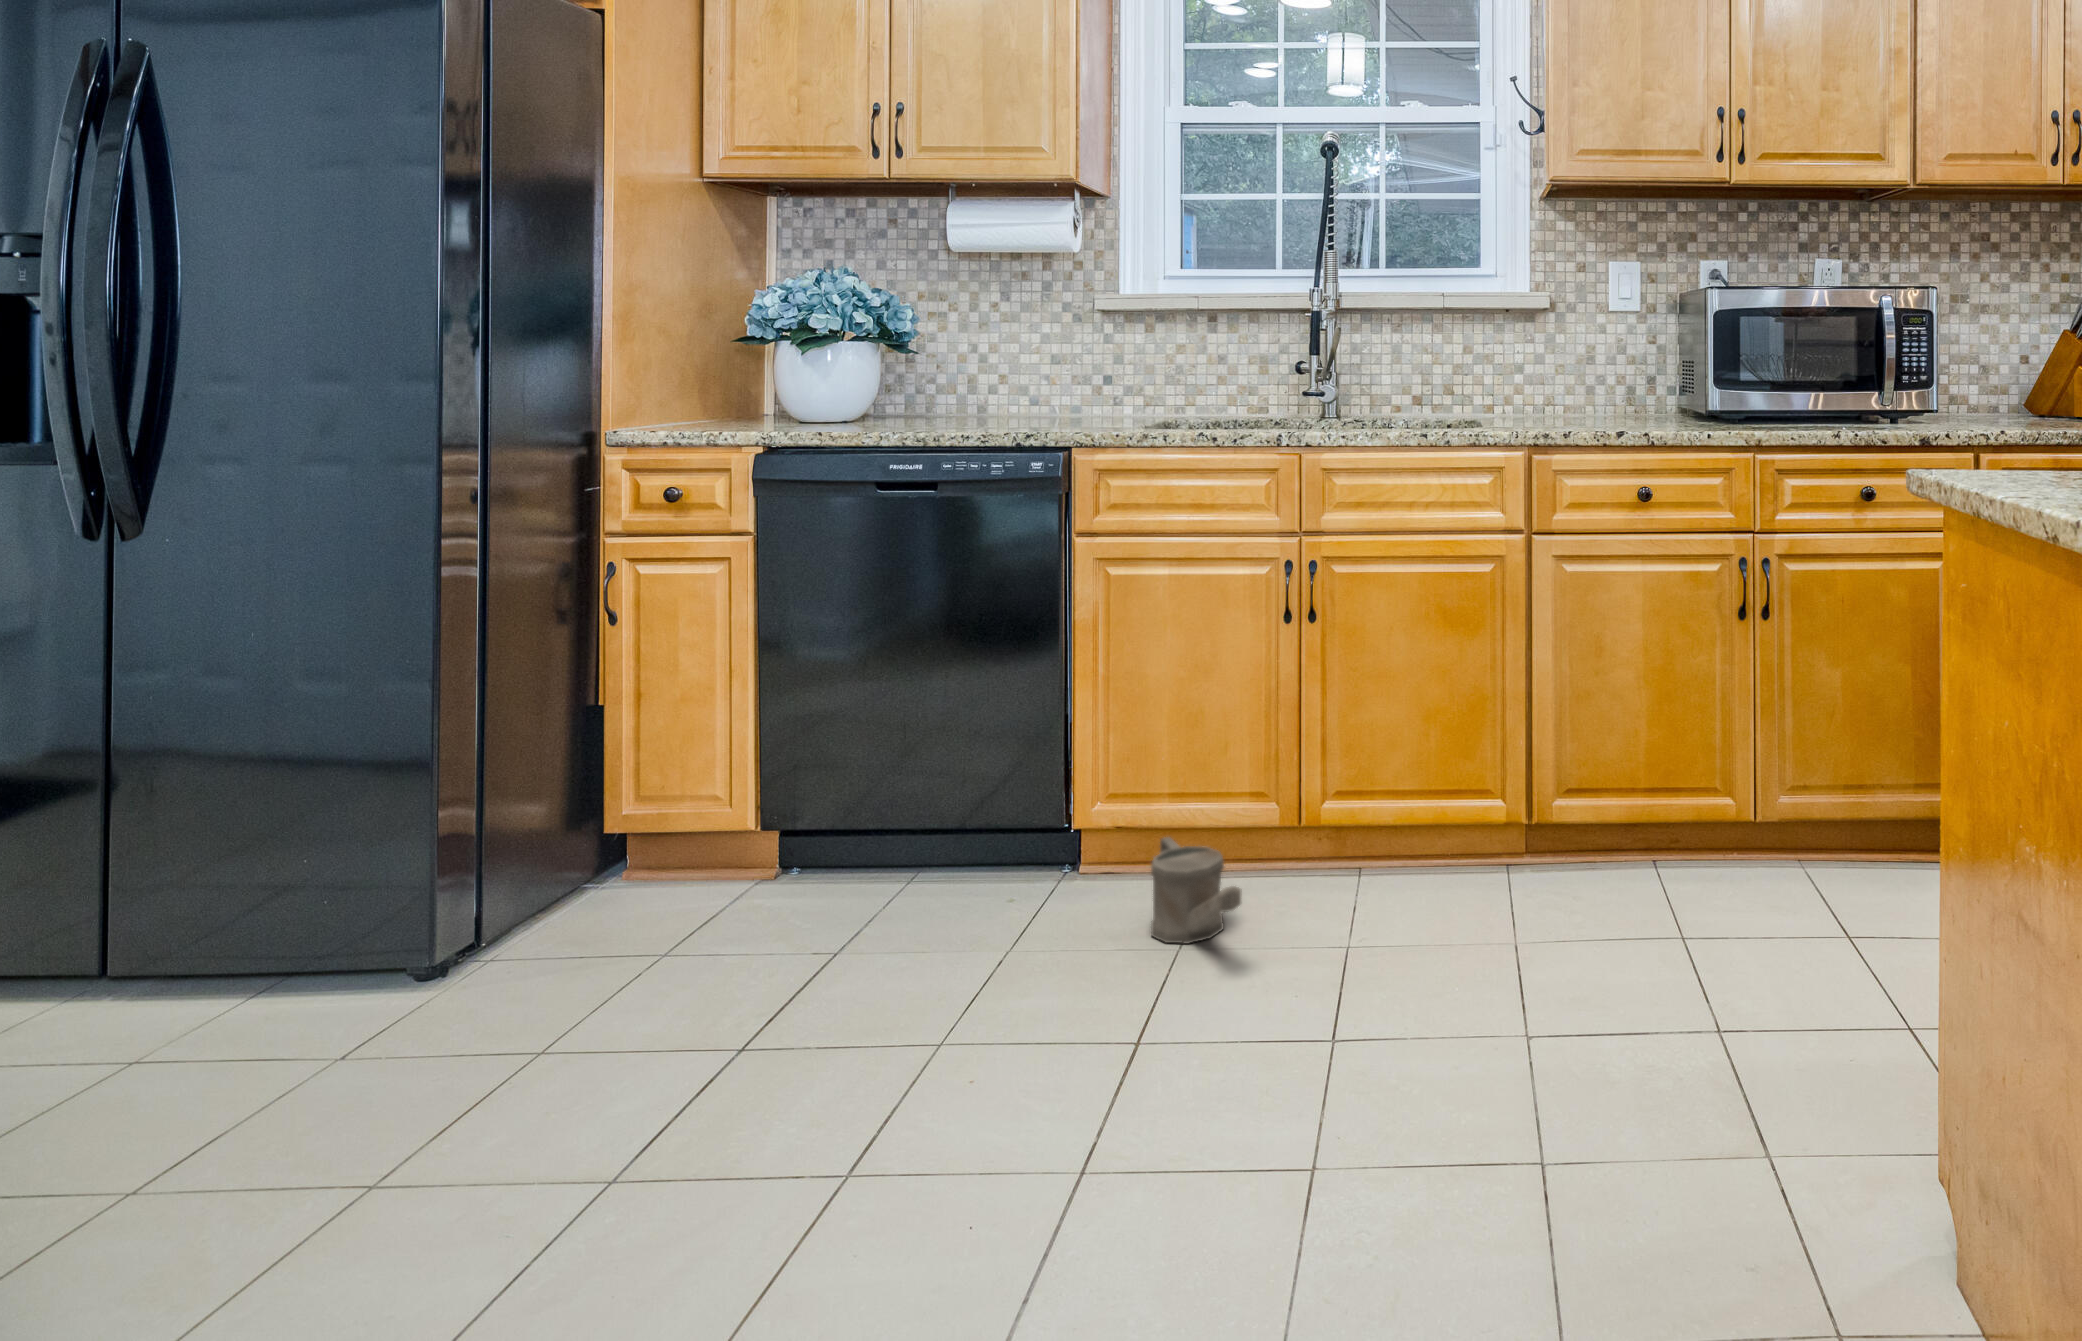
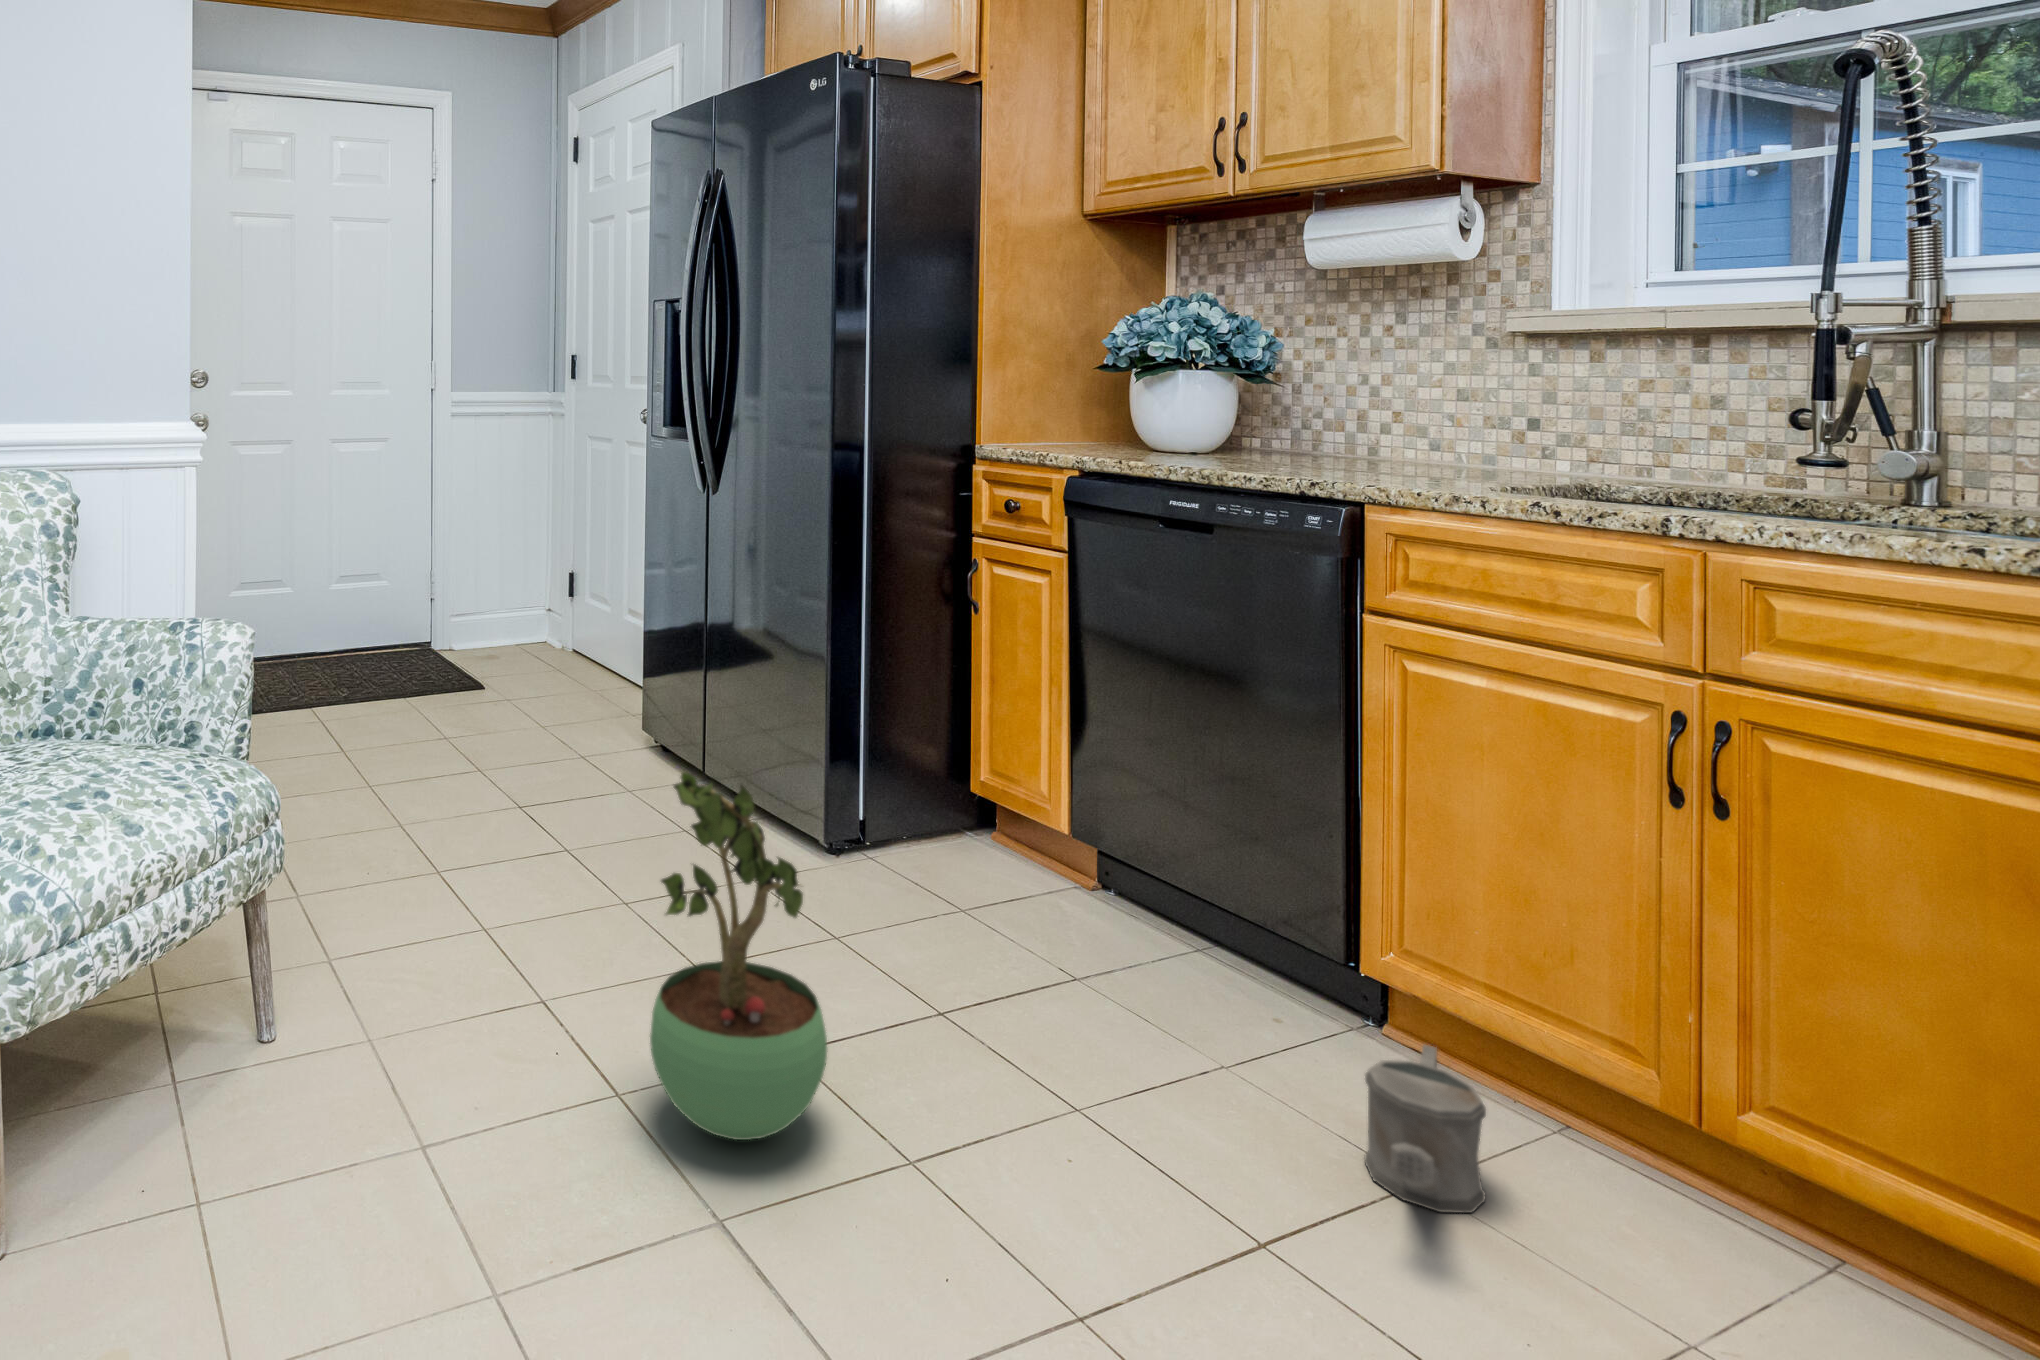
potted plant: none [531,808,821,1226] -> present [650,772,827,1140]

